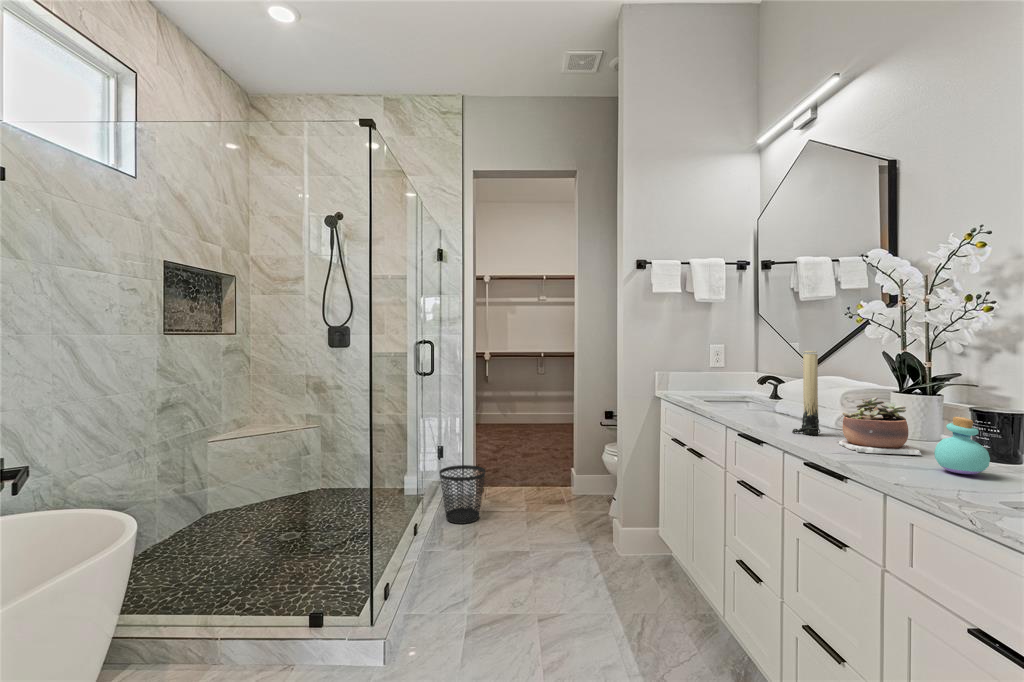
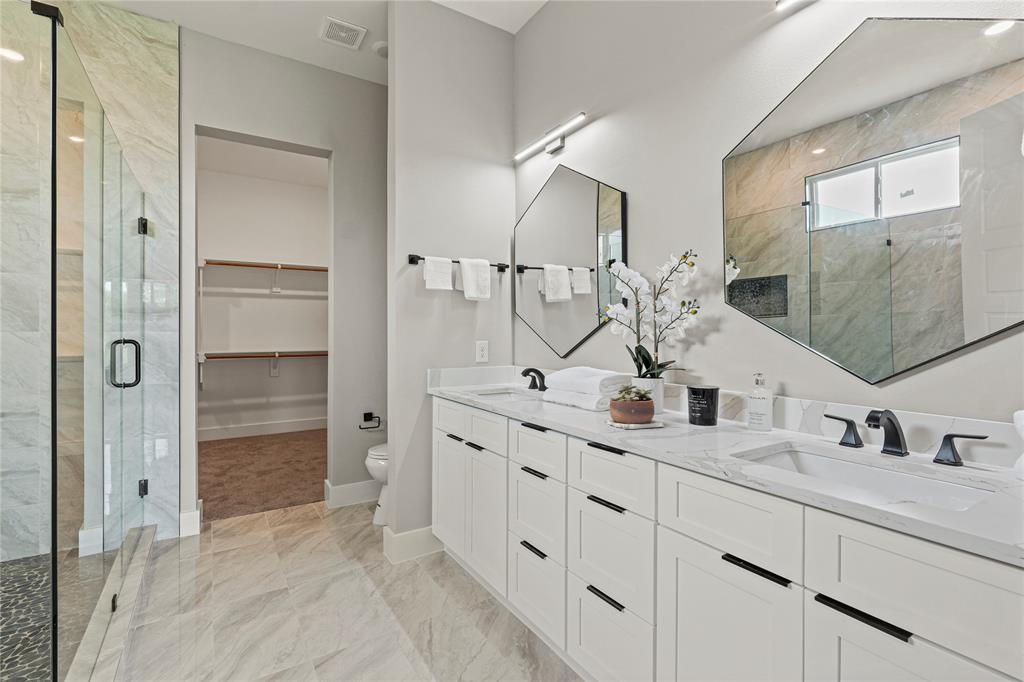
candle: present [792,351,820,435] -> none [569,346,590,418]
perfume bottle: present [935,417,990,474] -> none [679,394,712,438]
wastebasket: present [439,465,485,524] -> none [151,495,220,572]

